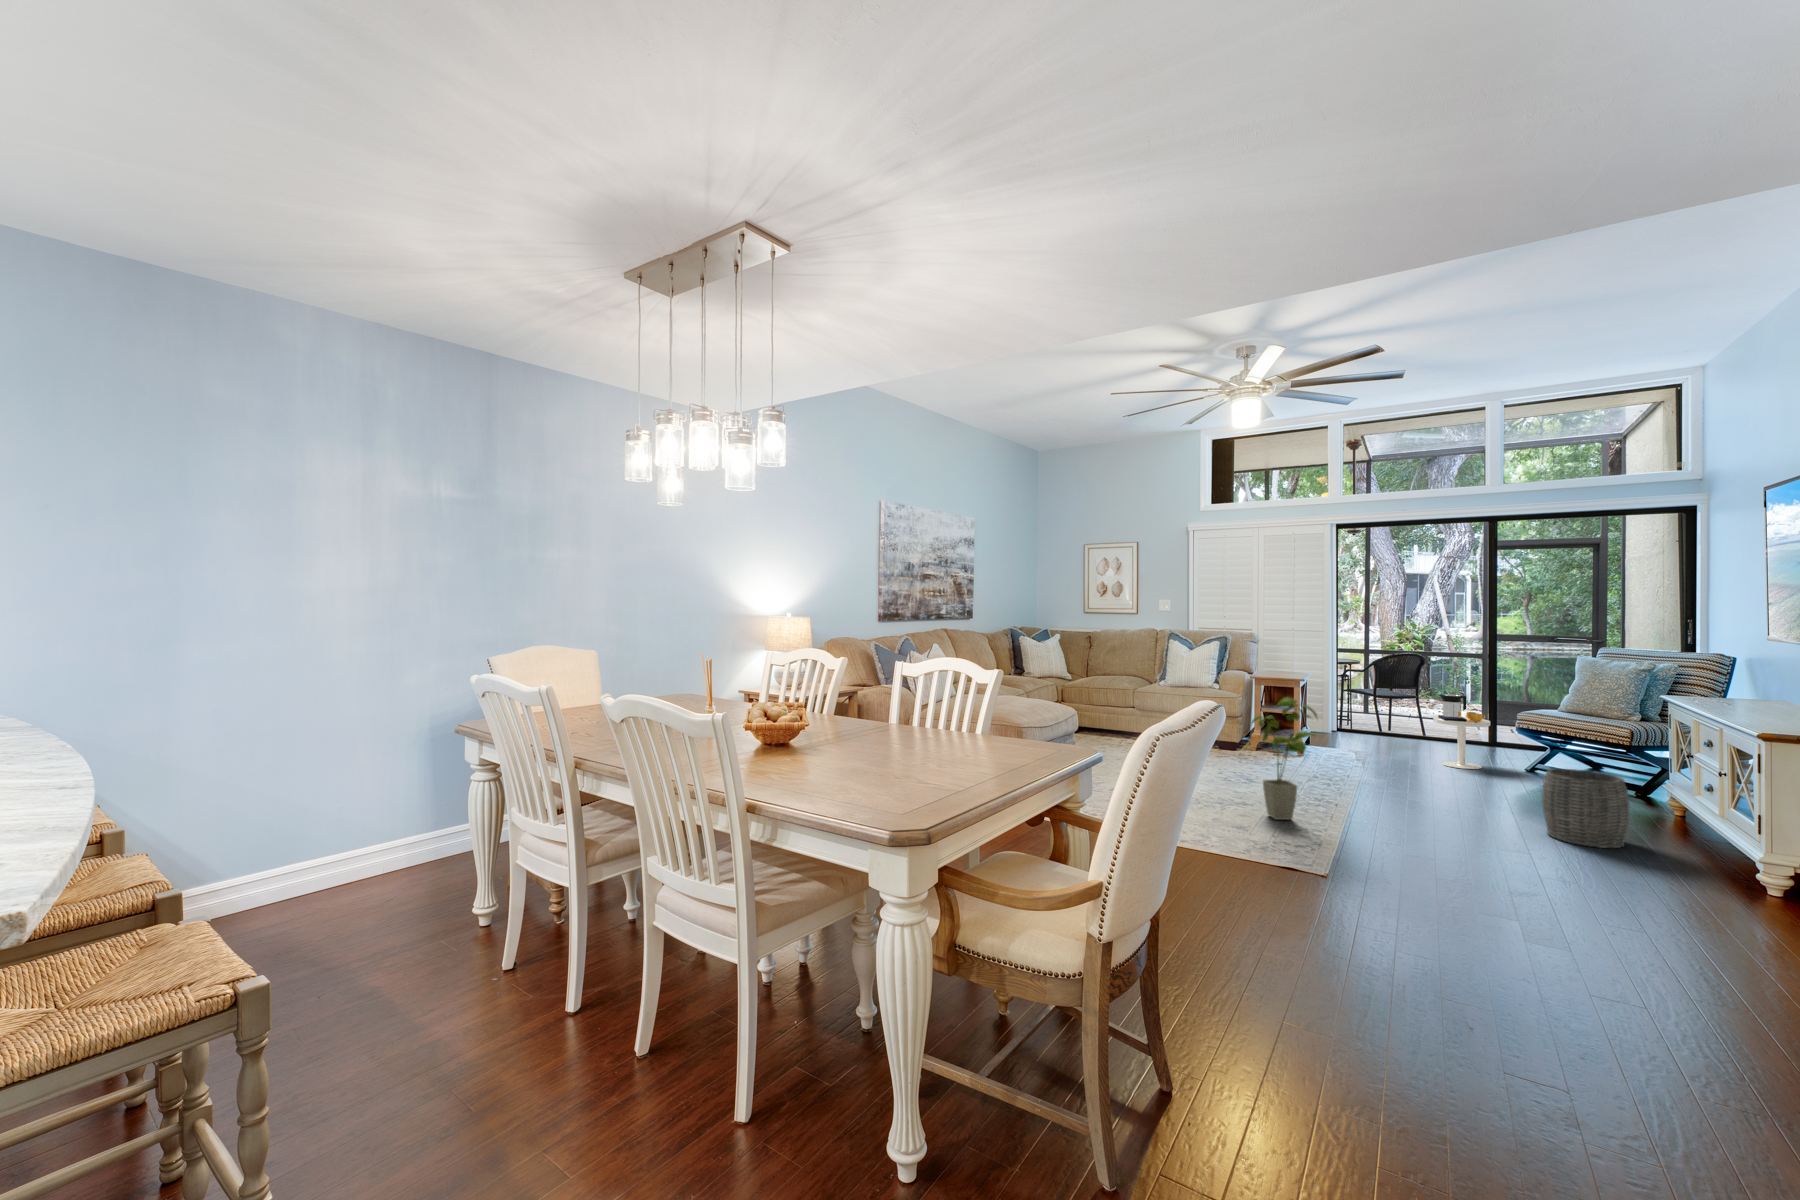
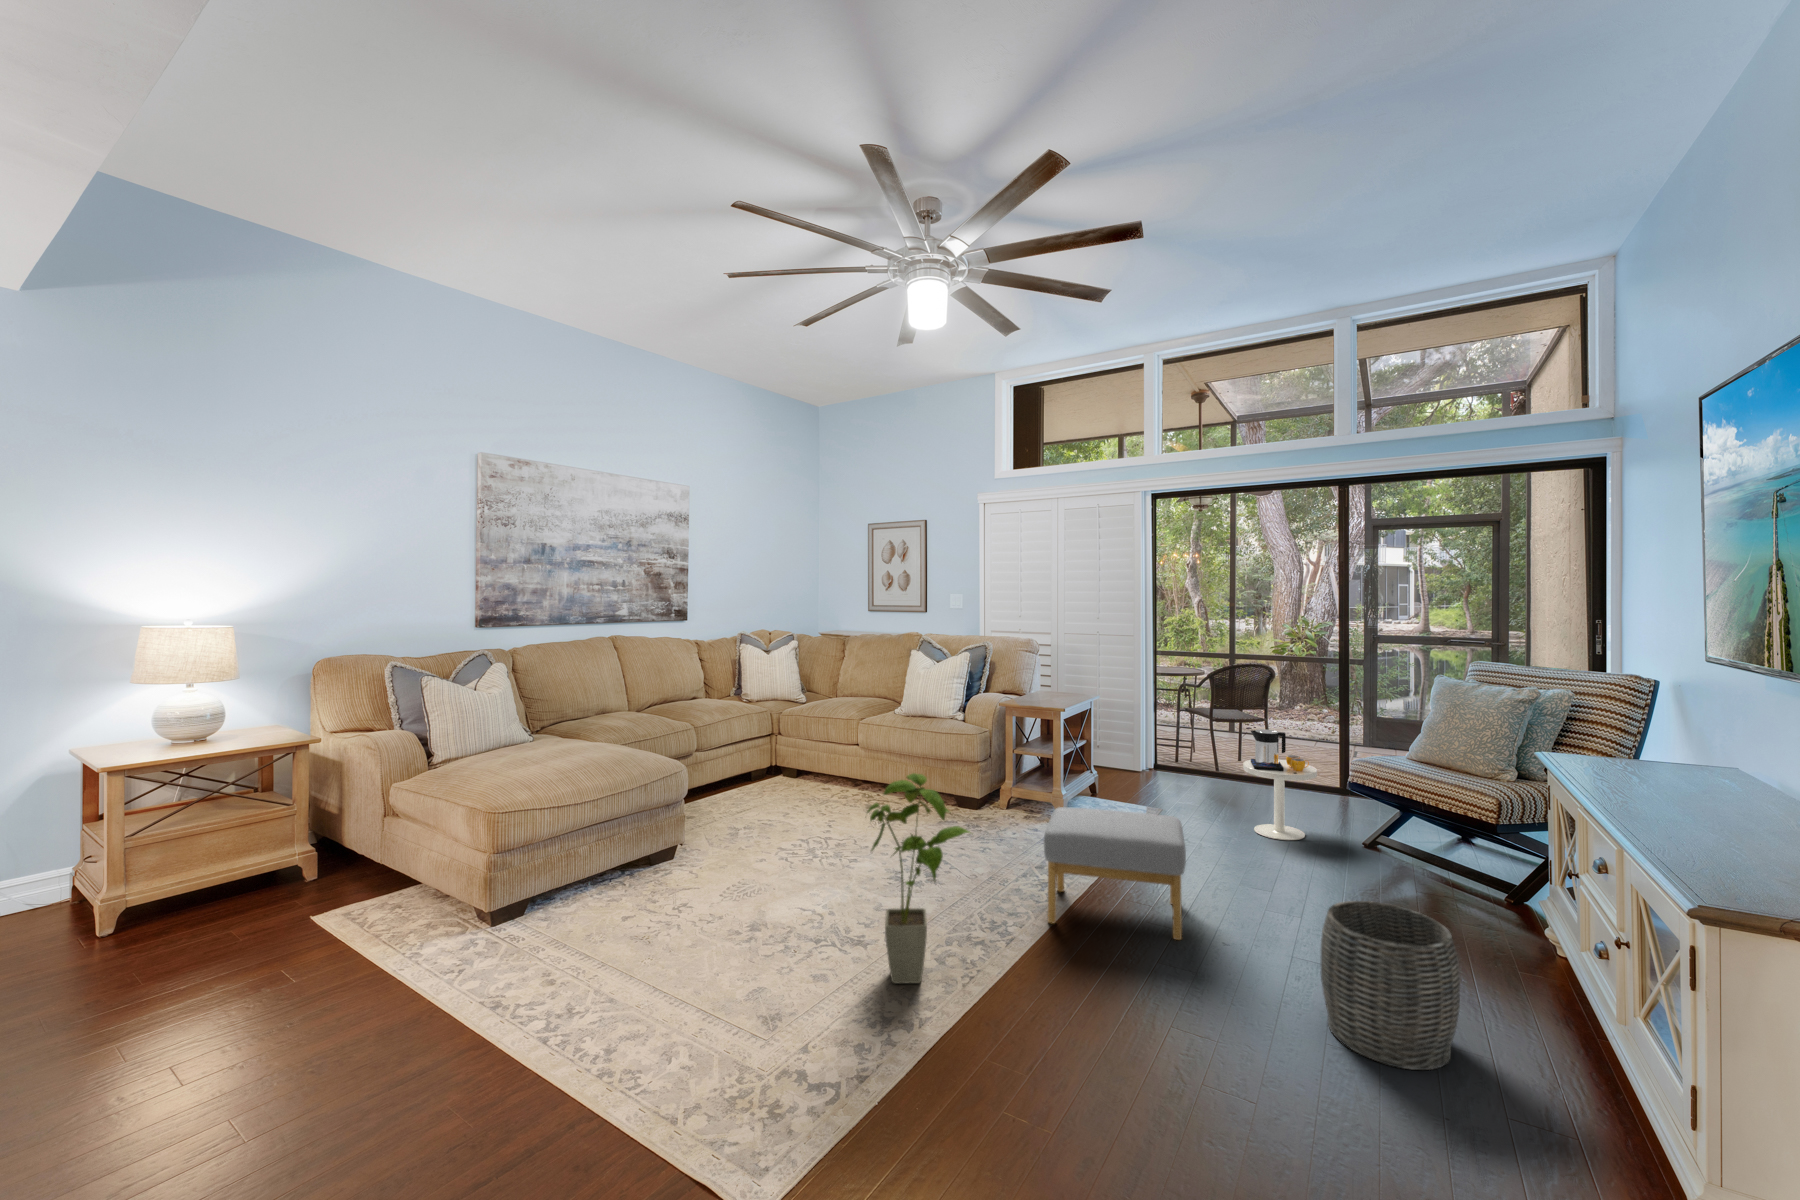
footstool: none [1330,734,1437,807] -> present [1044,807,1186,940]

